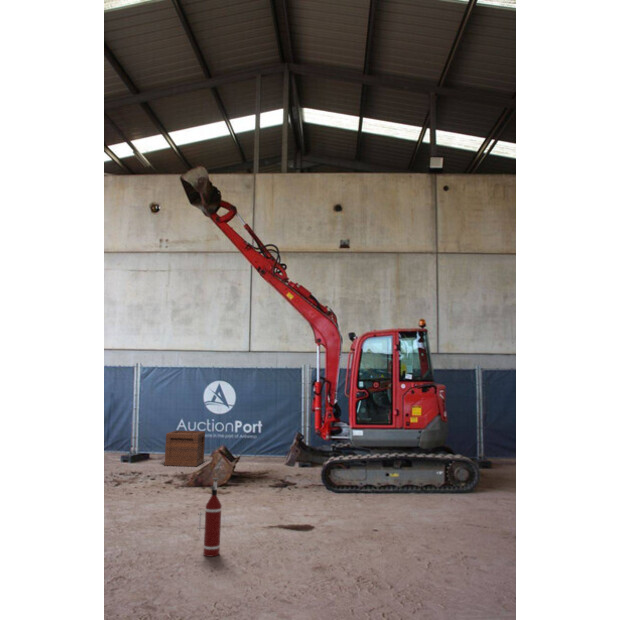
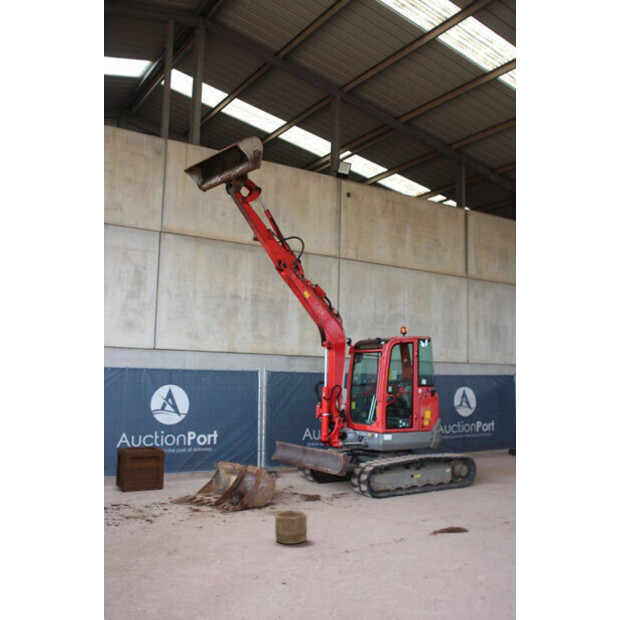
fire extinguisher: present [198,478,221,556] -> none [470,492,487,568]
wooden bucket: none [132,485,162,513] -> present [275,511,307,544]

